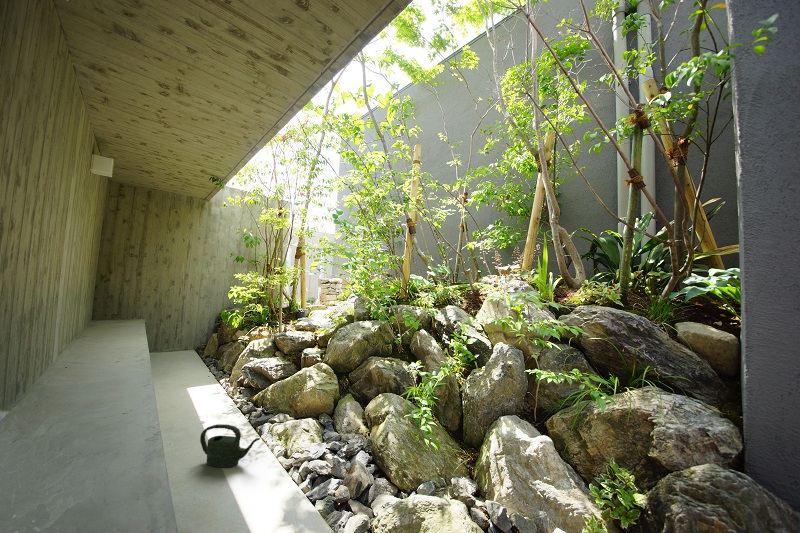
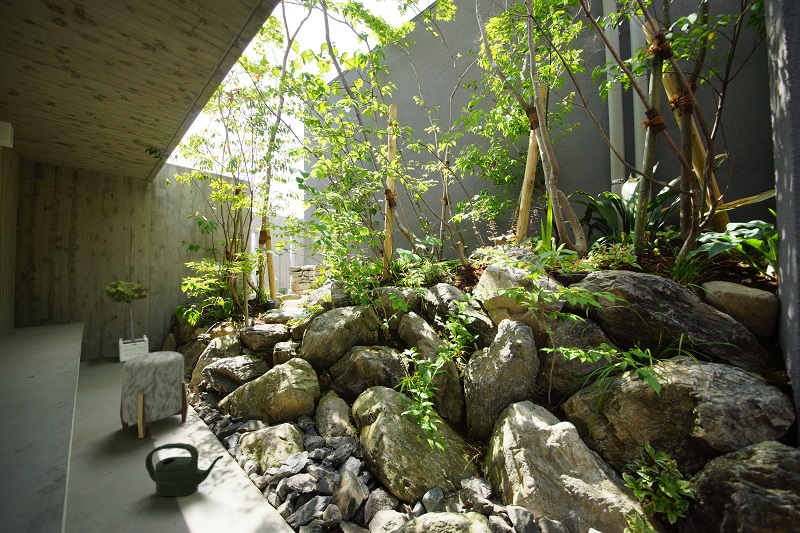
potted tree: none [165,285,200,355] -> present [105,280,149,362]
stool: none [177,349,231,420] -> present [120,351,189,438]

